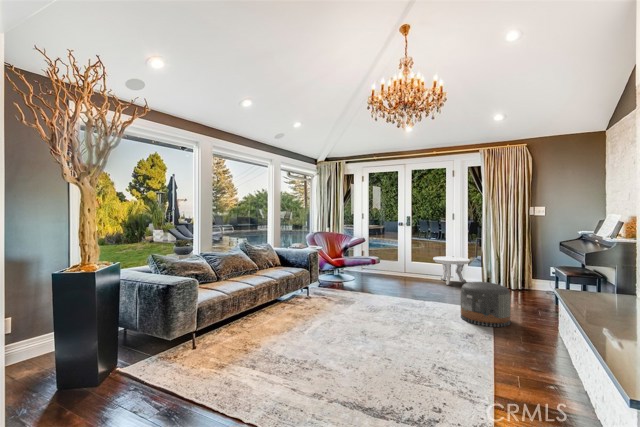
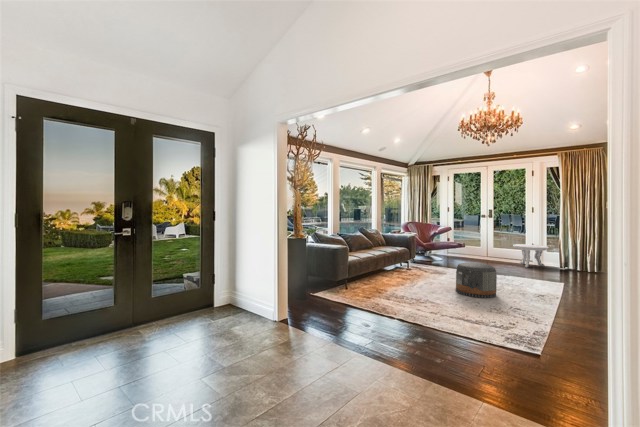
pouf: present [461,282,510,327] -> present [456,262,497,298]

